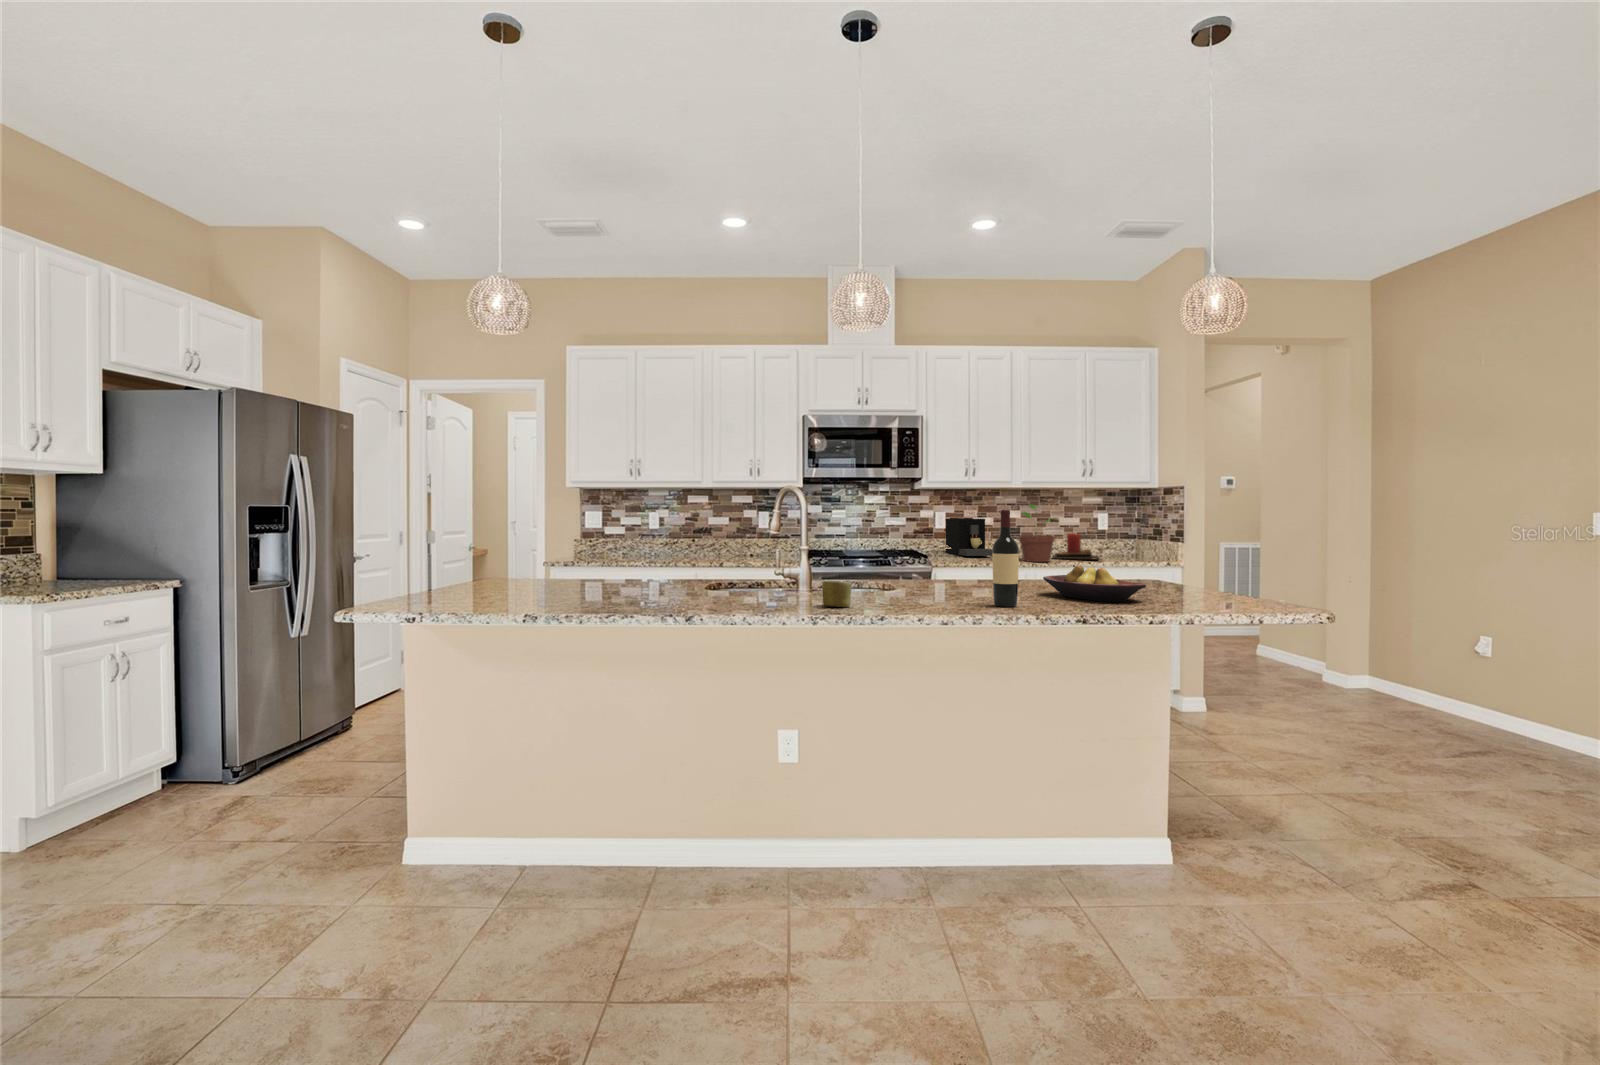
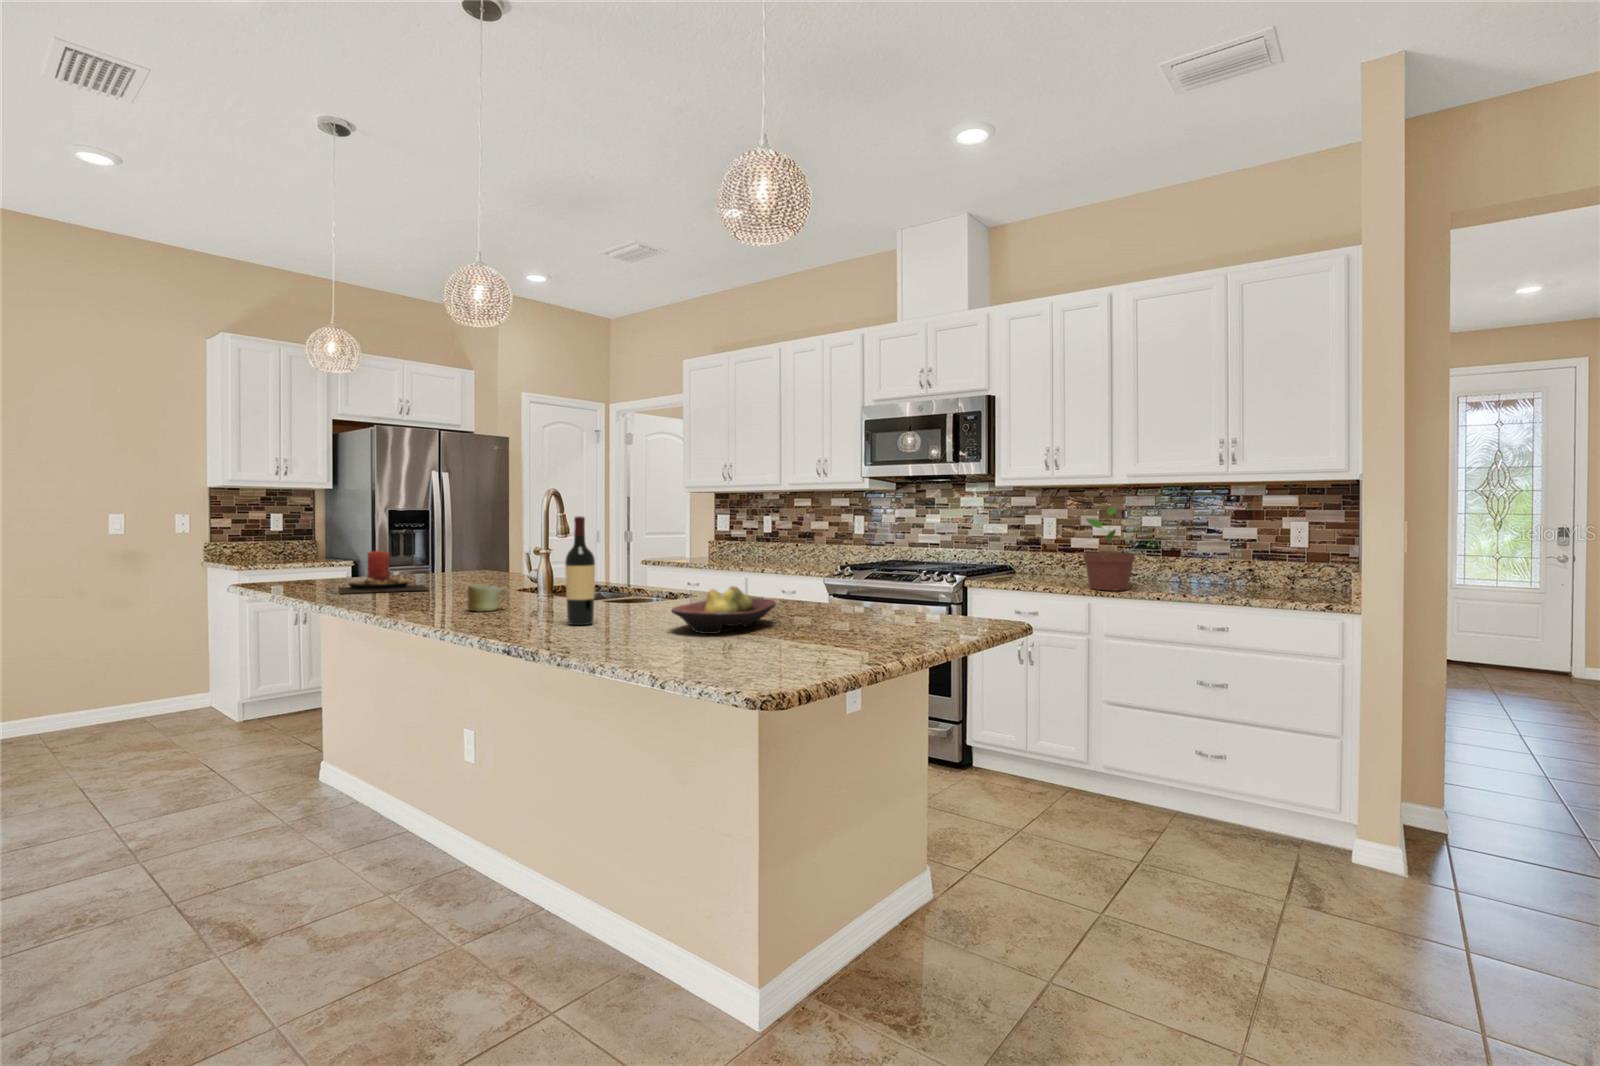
coffee maker: present [946,519,992,556] -> none [1030,527,1080,578]
candle: present [1053,533,1099,560] -> present [339,551,429,594]

